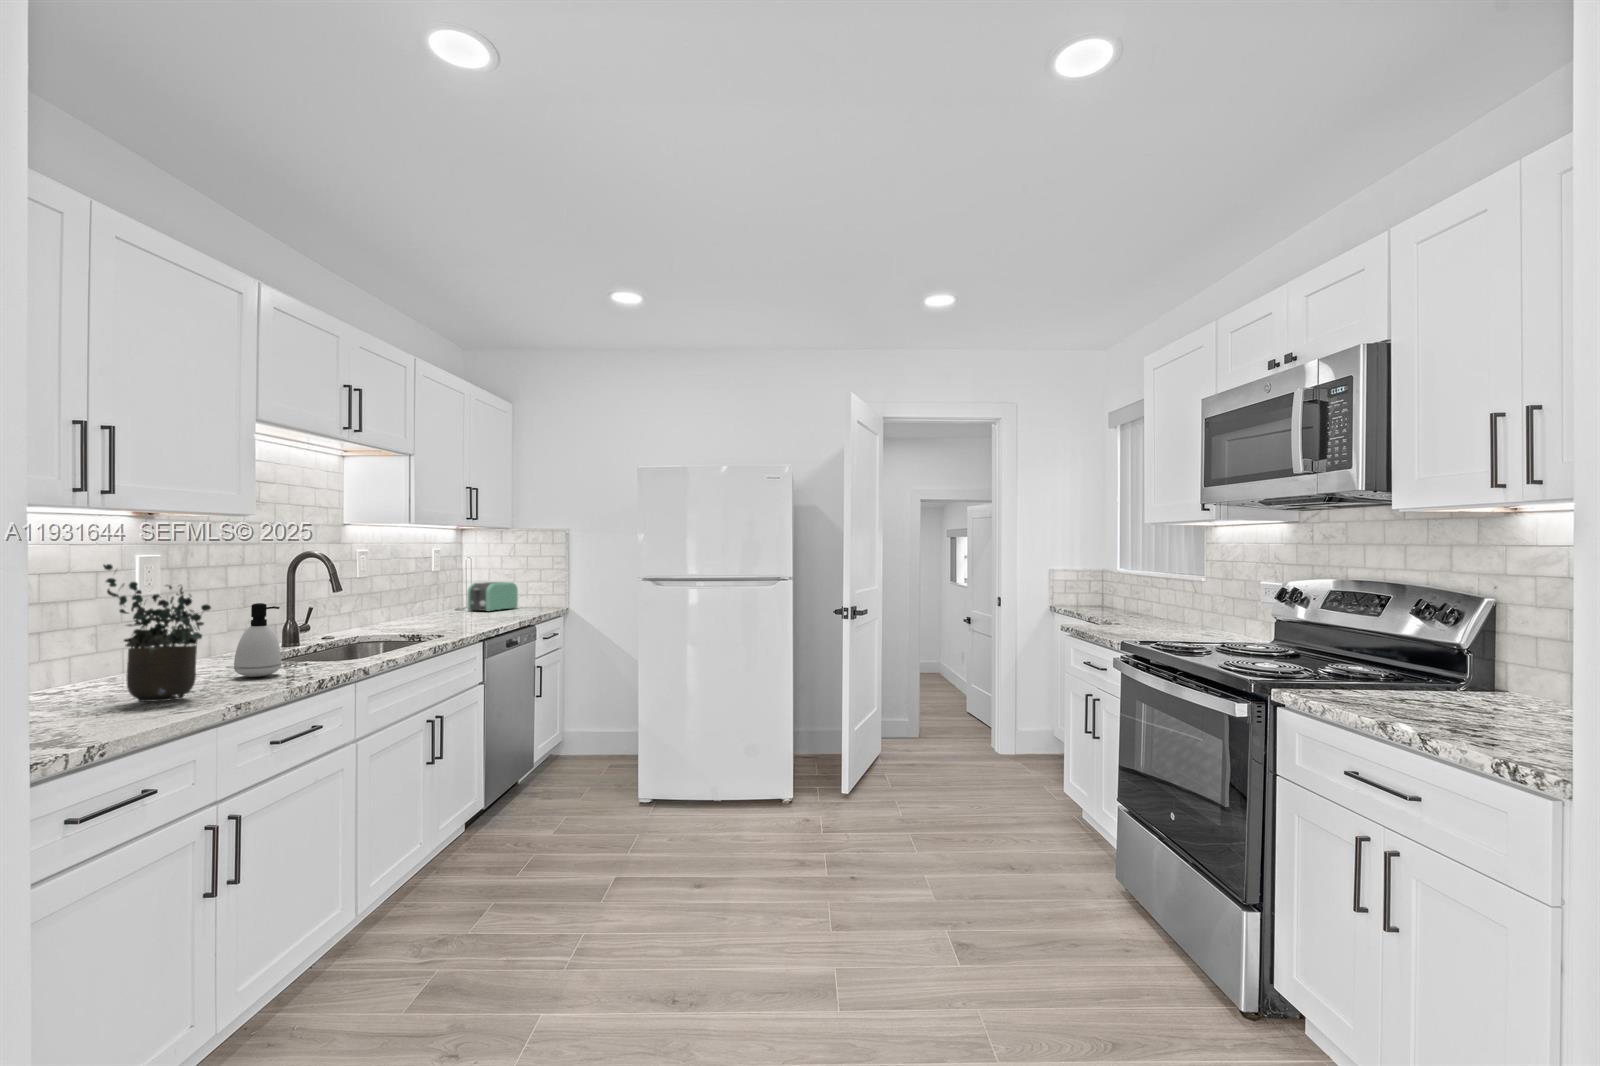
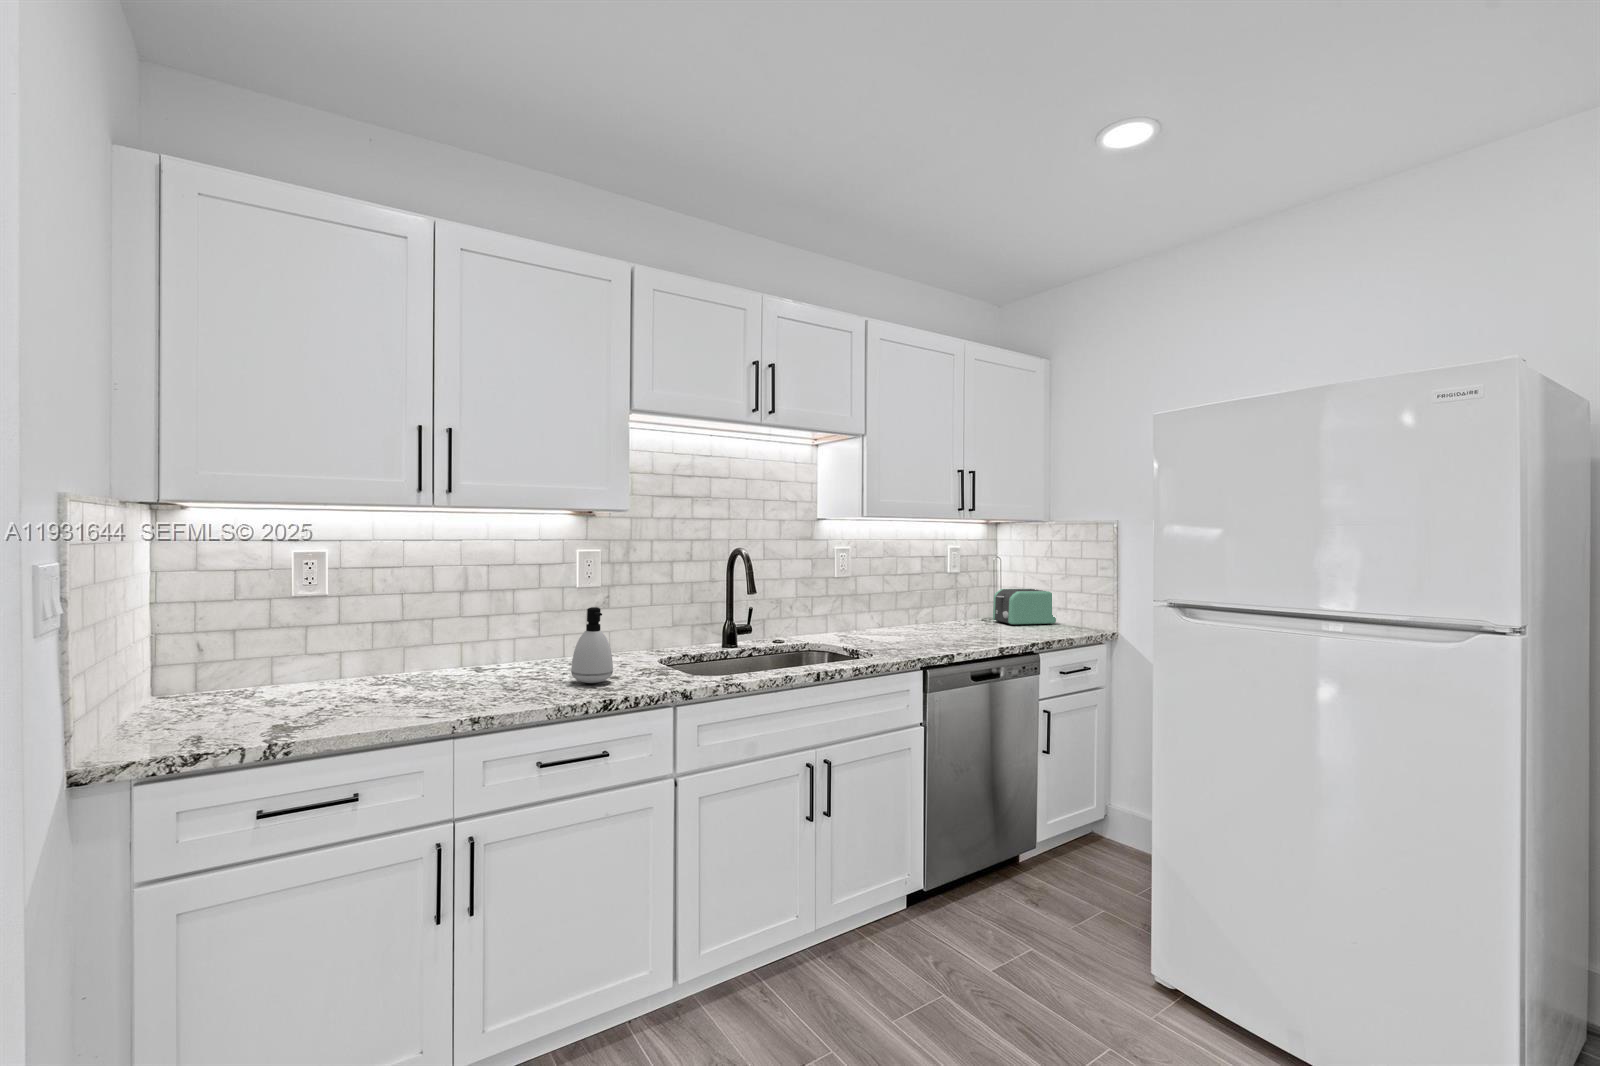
potted plant: present [103,564,211,702] -> none [429,563,499,701]

